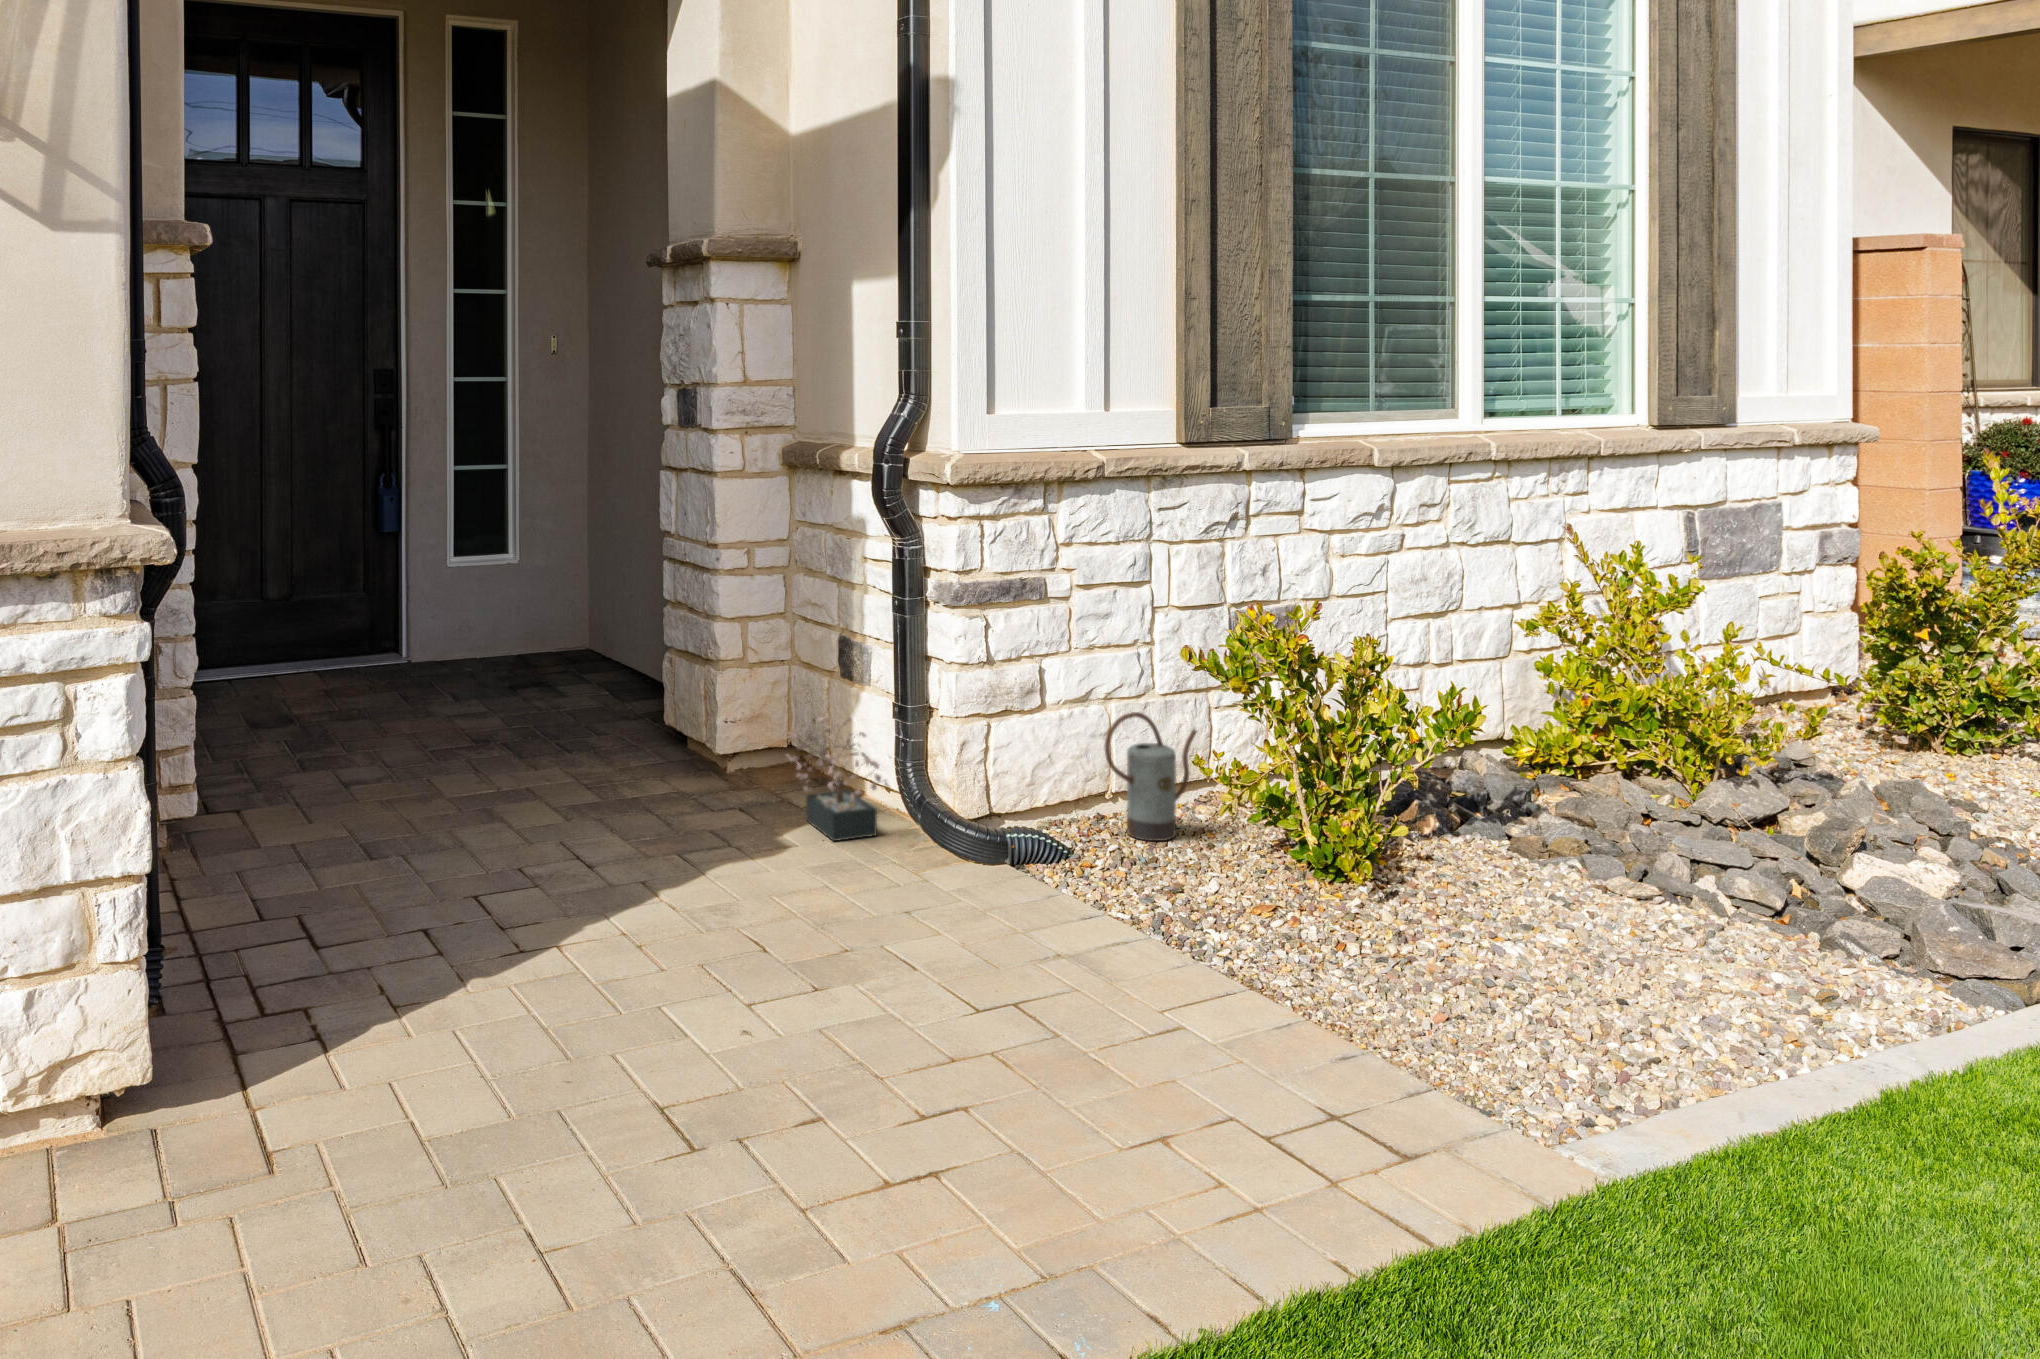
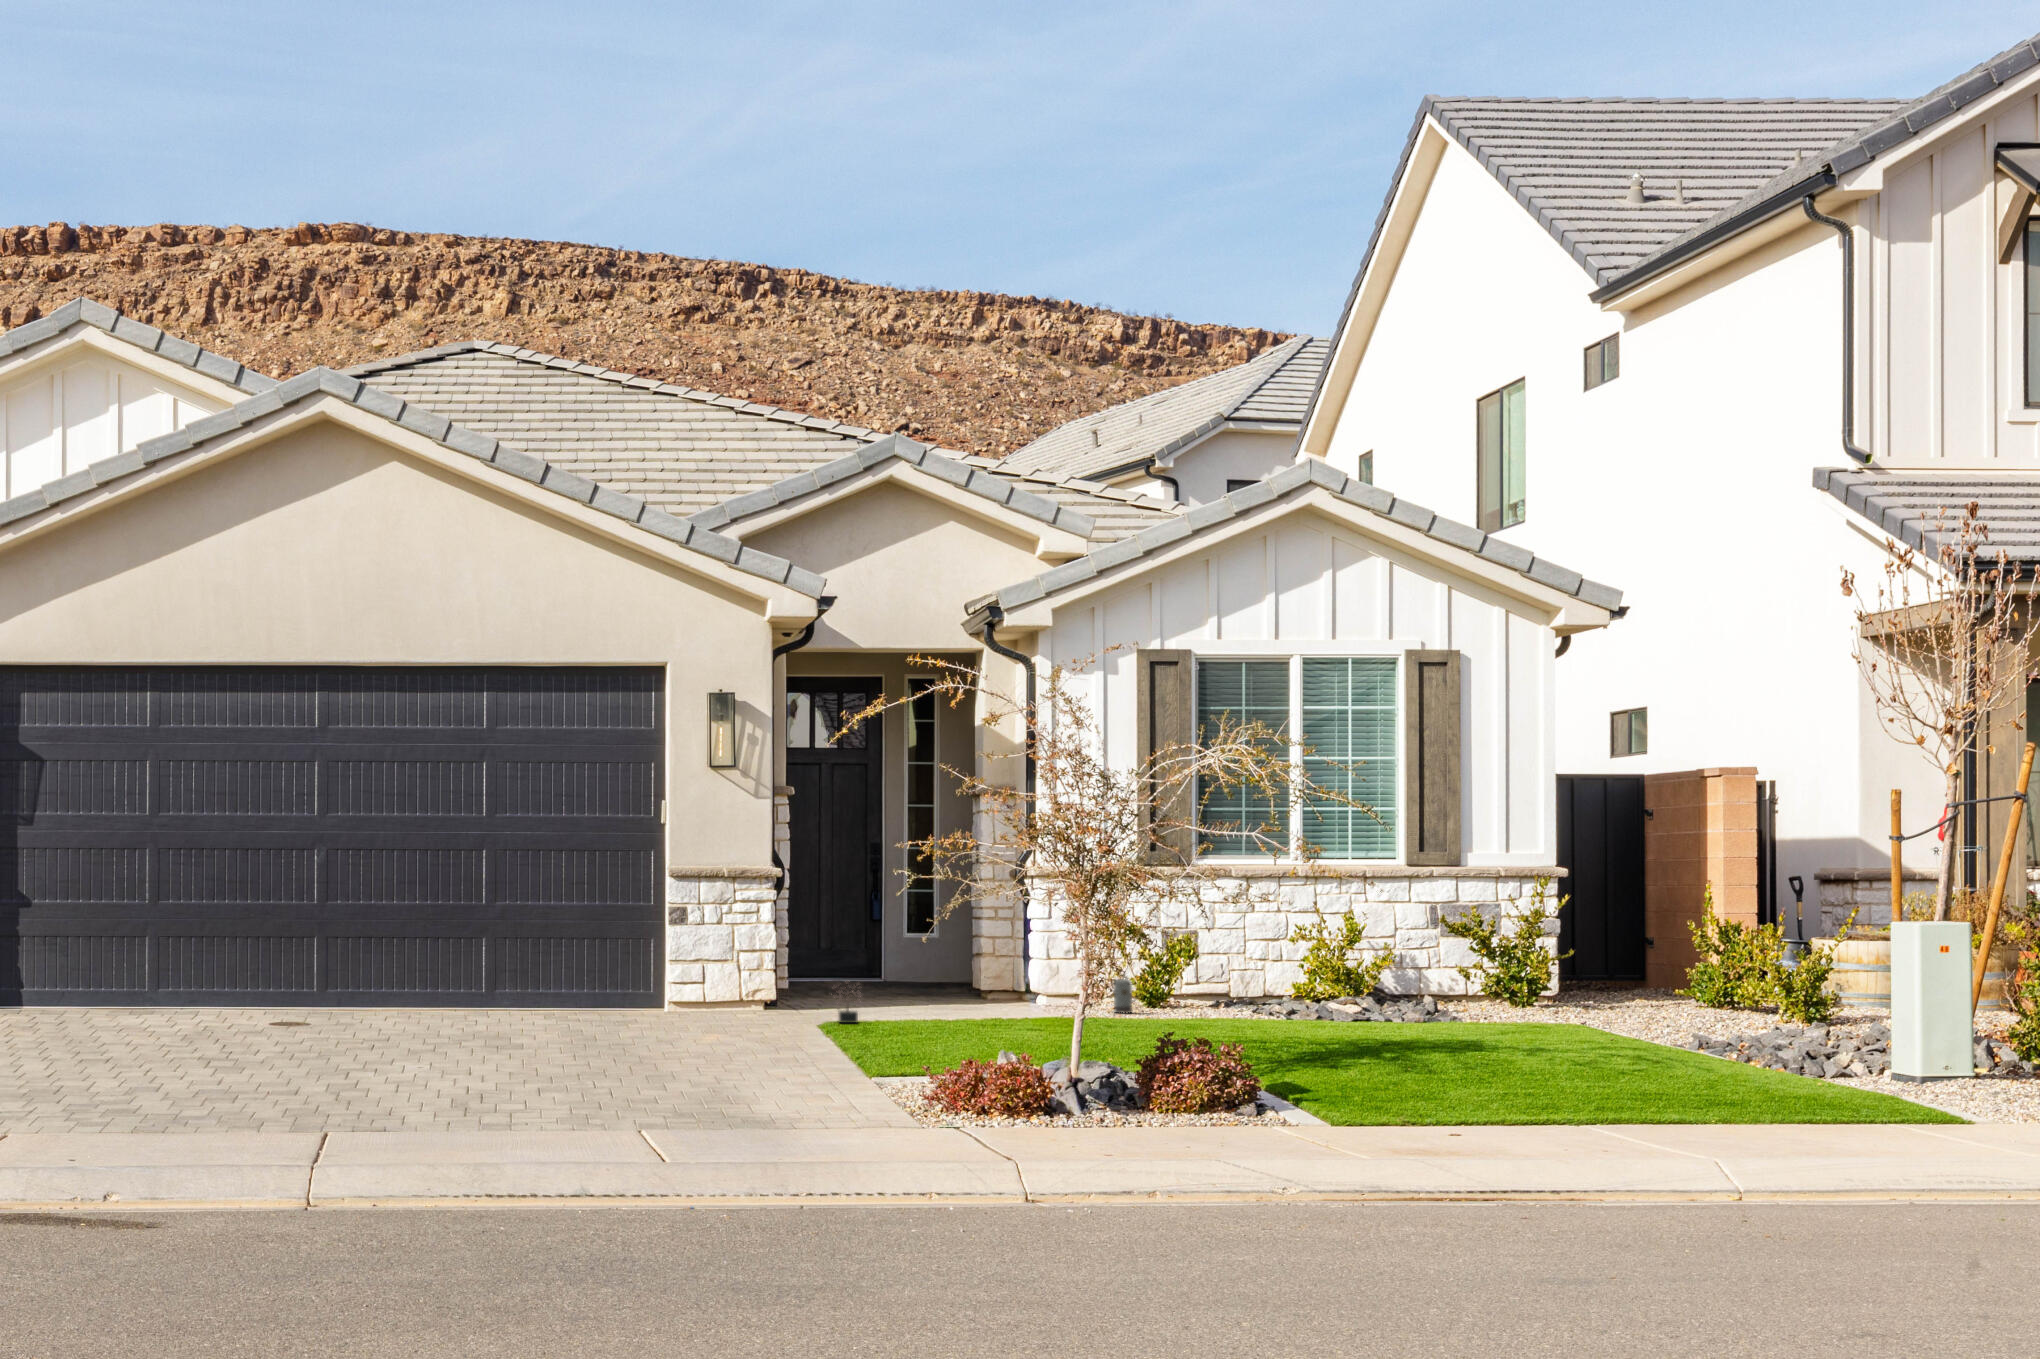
decorative plant: present [789,717,889,841] -> present [831,985,861,1023]

